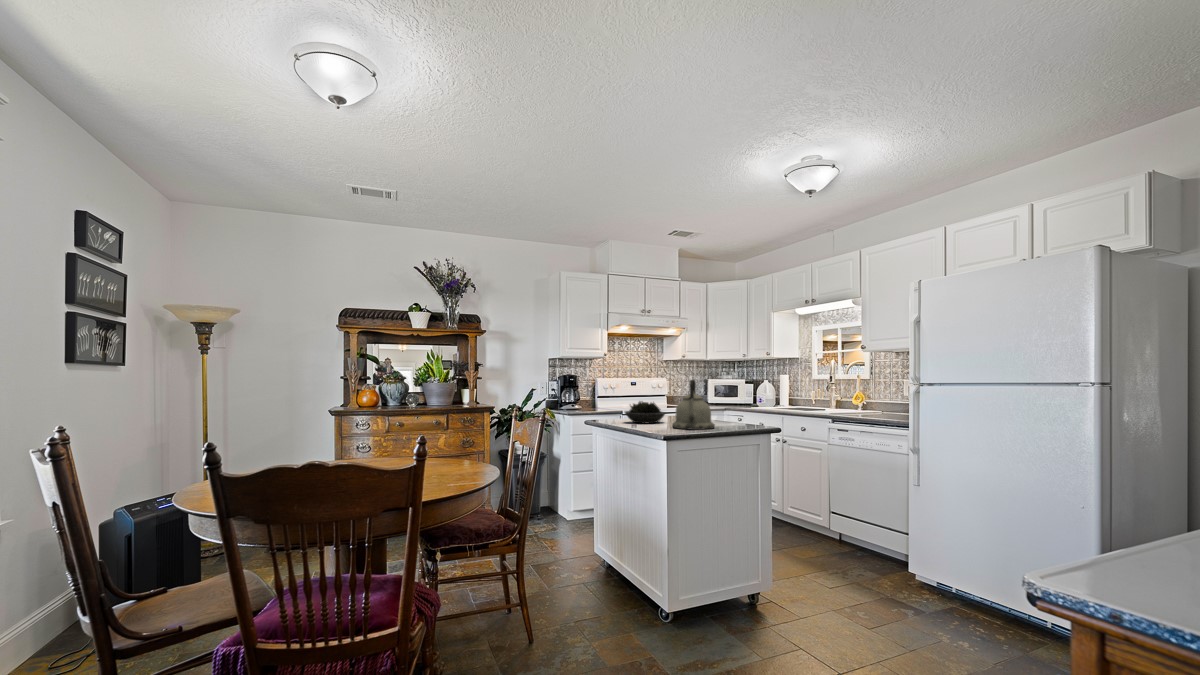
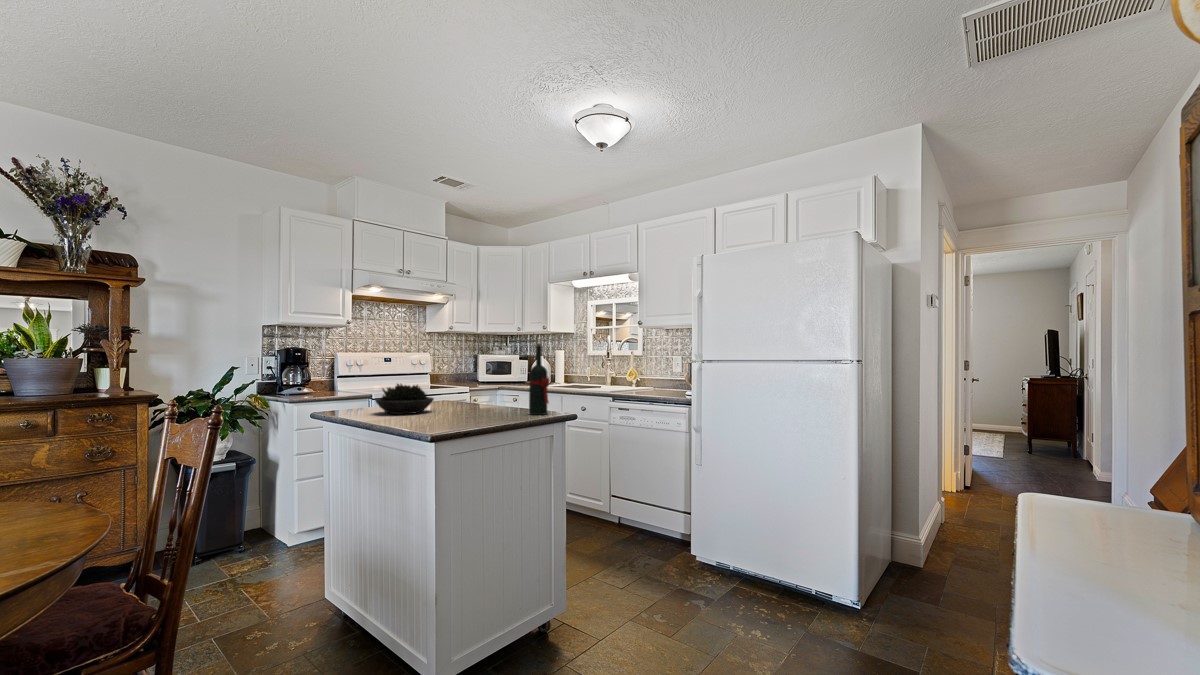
wine bottle: none [737,370,753,427] -> present [529,343,549,415]
kettle: present [672,380,715,430] -> none [445,355,503,422]

